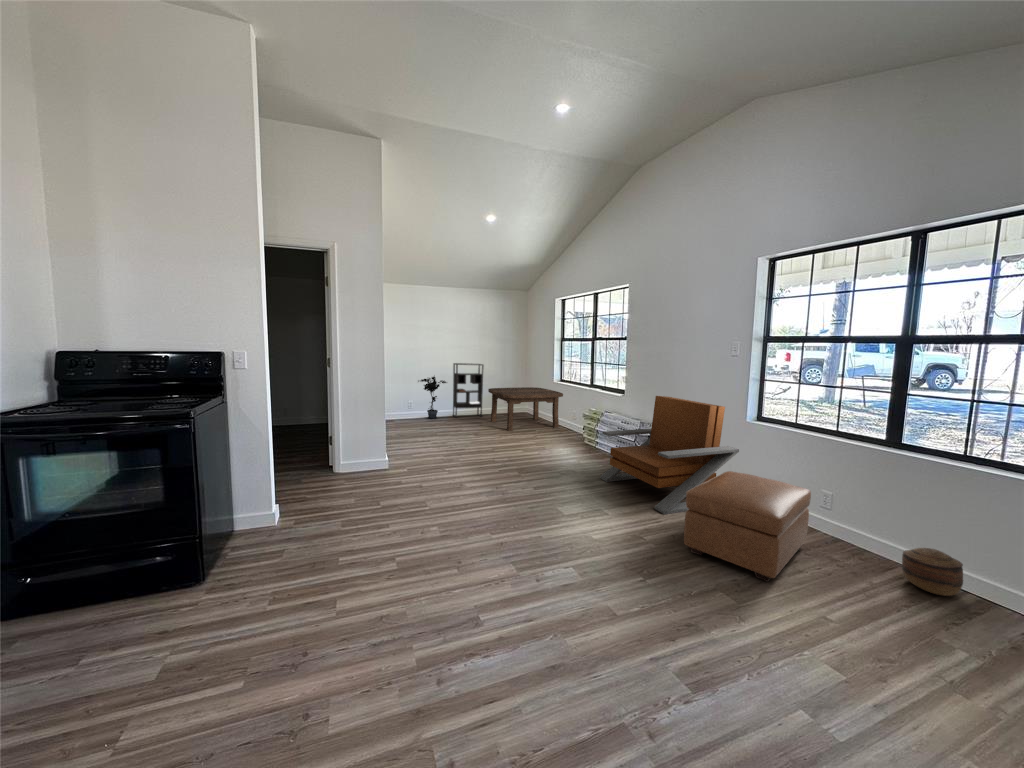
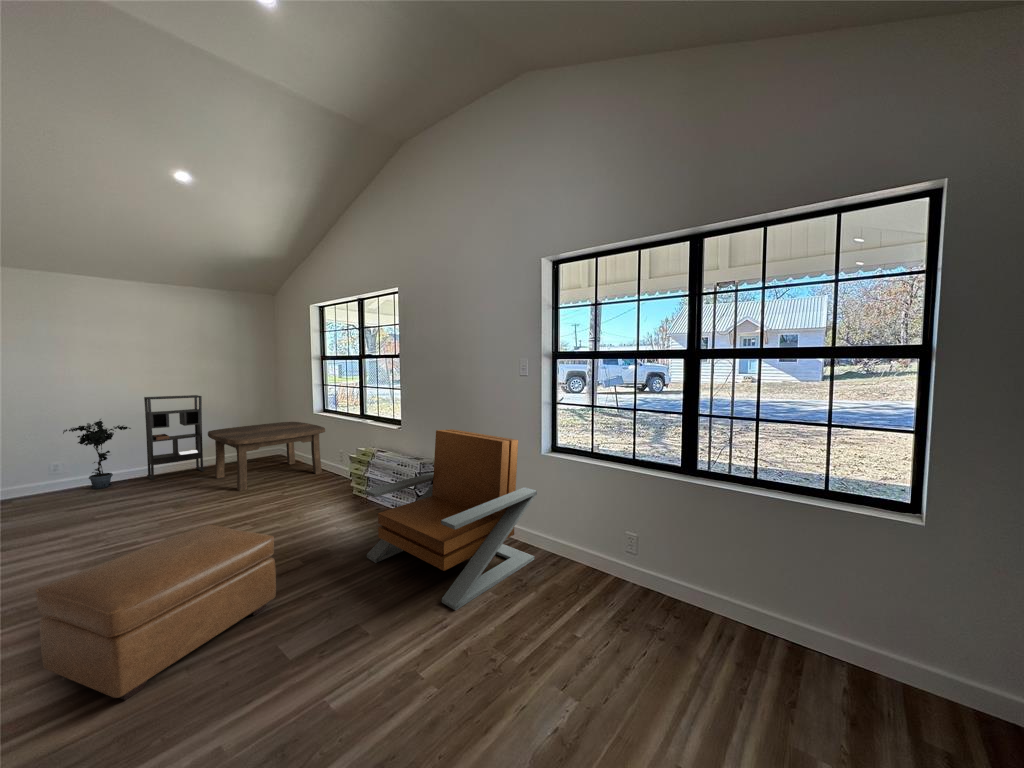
ottoman: present [684,471,811,582] -> present [35,524,276,700]
basket: present [902,548,963,596] -> none [724,596,783,656]

